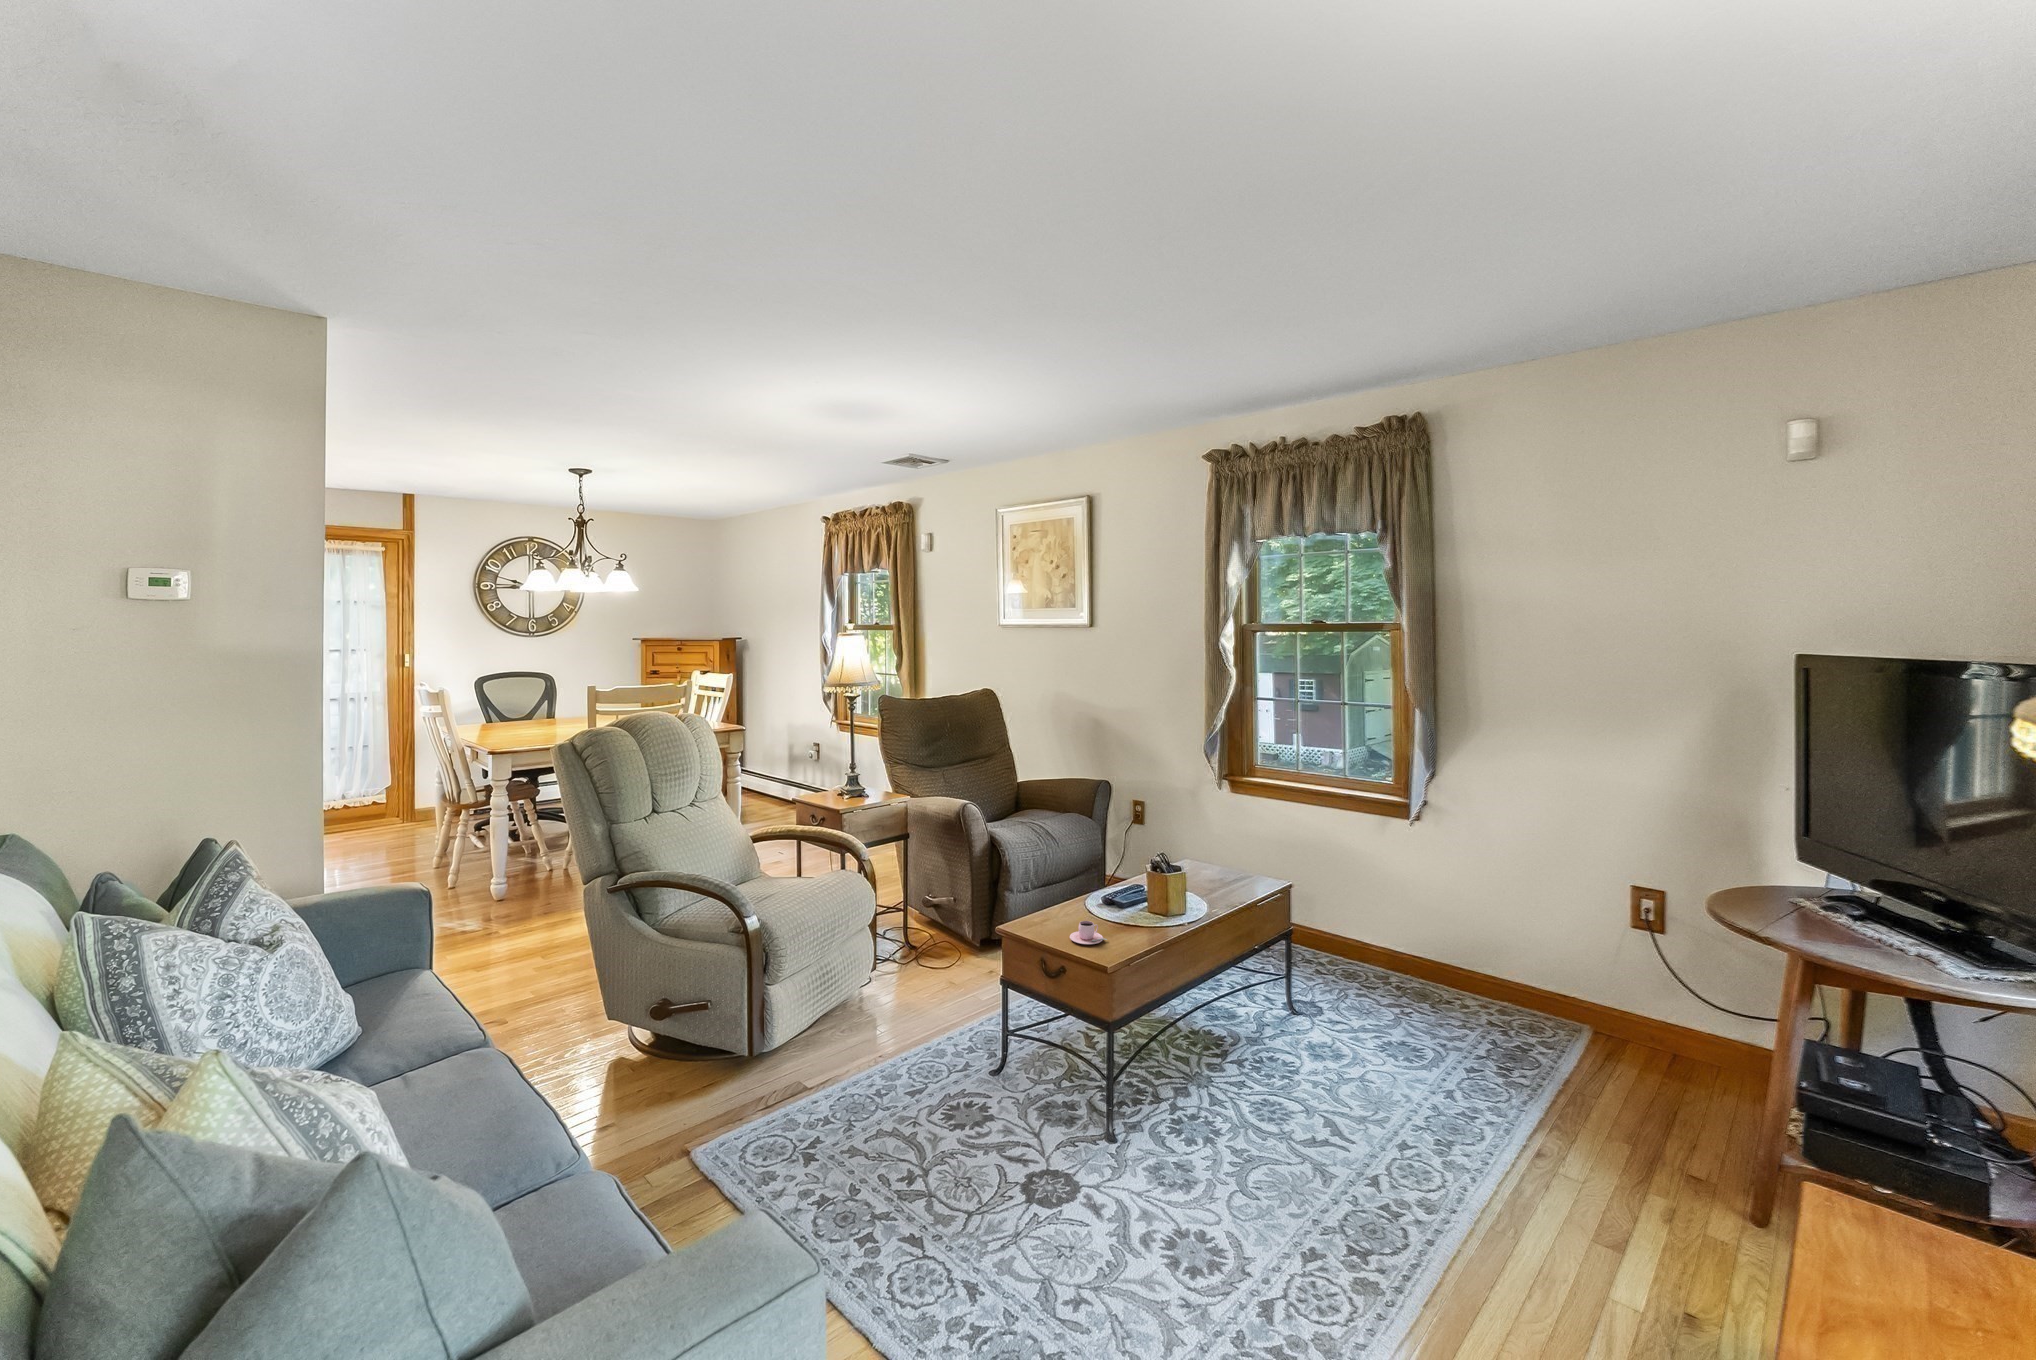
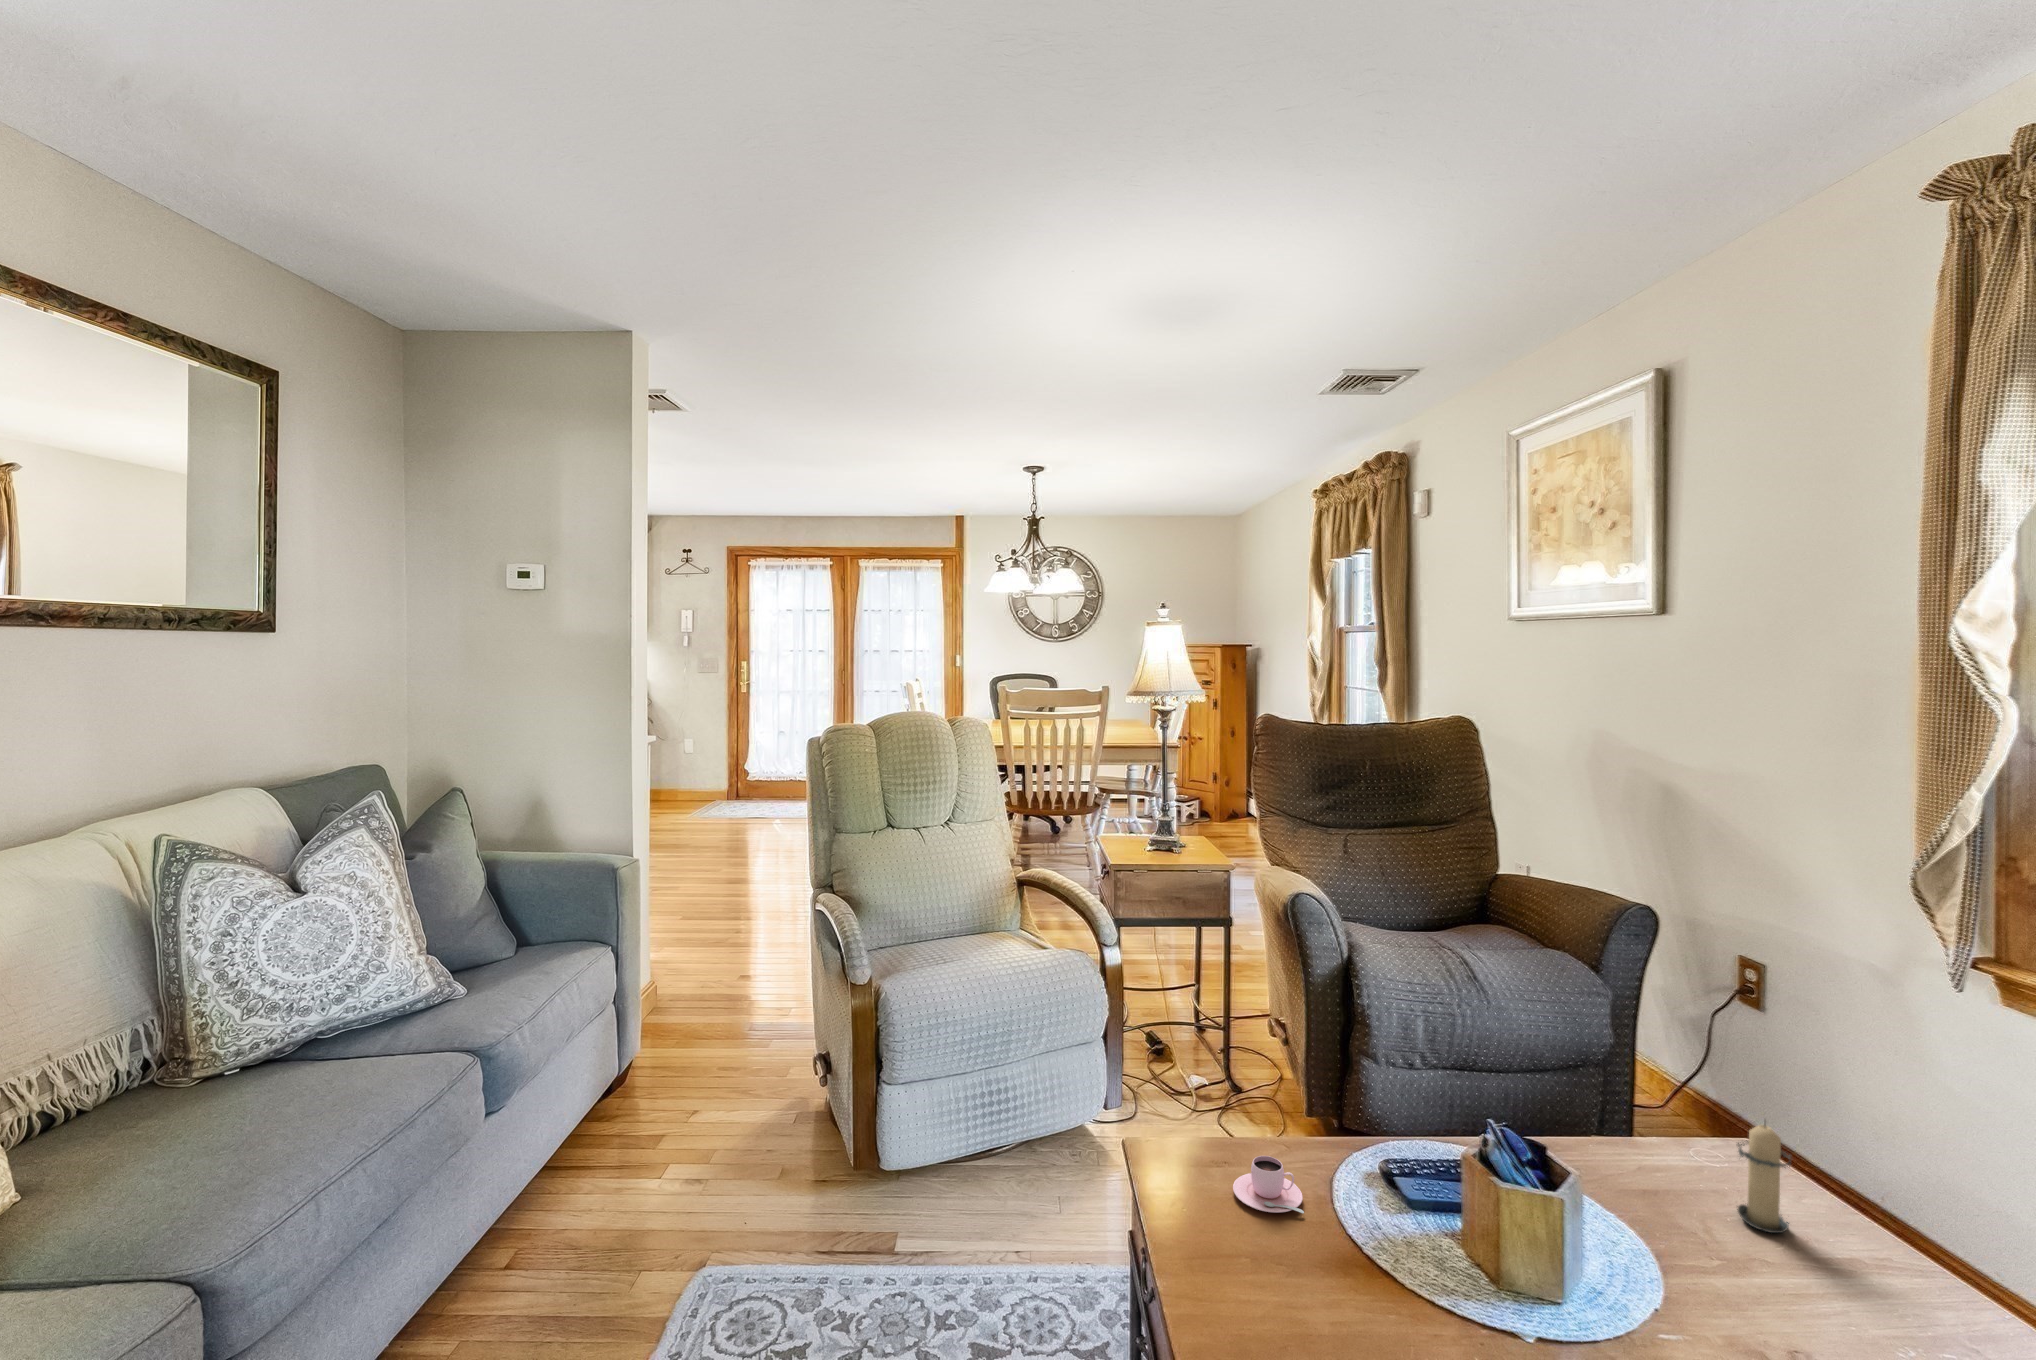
candle: none [1219,852,1241,897] -> present [1737,1120,1791,1233]

